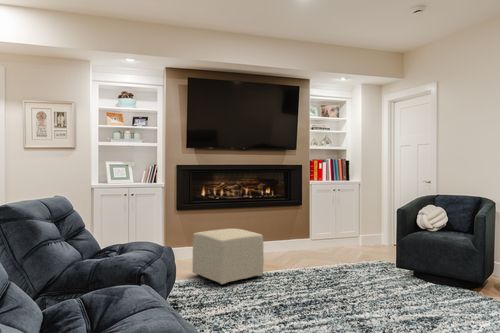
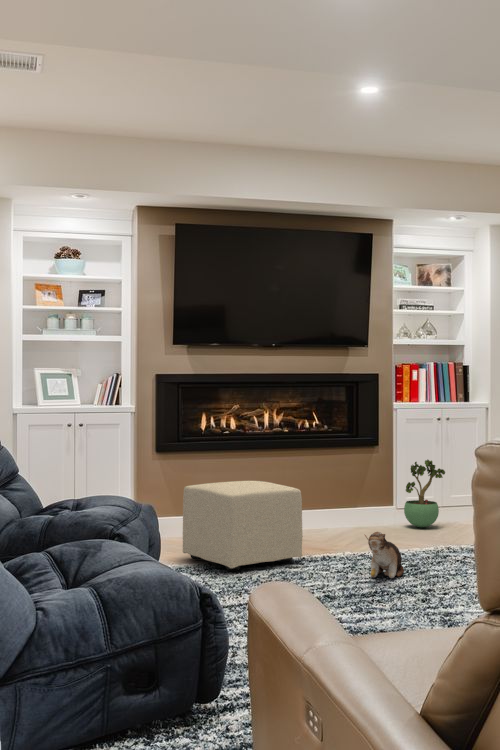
potted plant: none [316,213,338,250] -> present [404,460,445,528]
plush toy: none [302,262,325,290] -> present [365,532,404,578]

